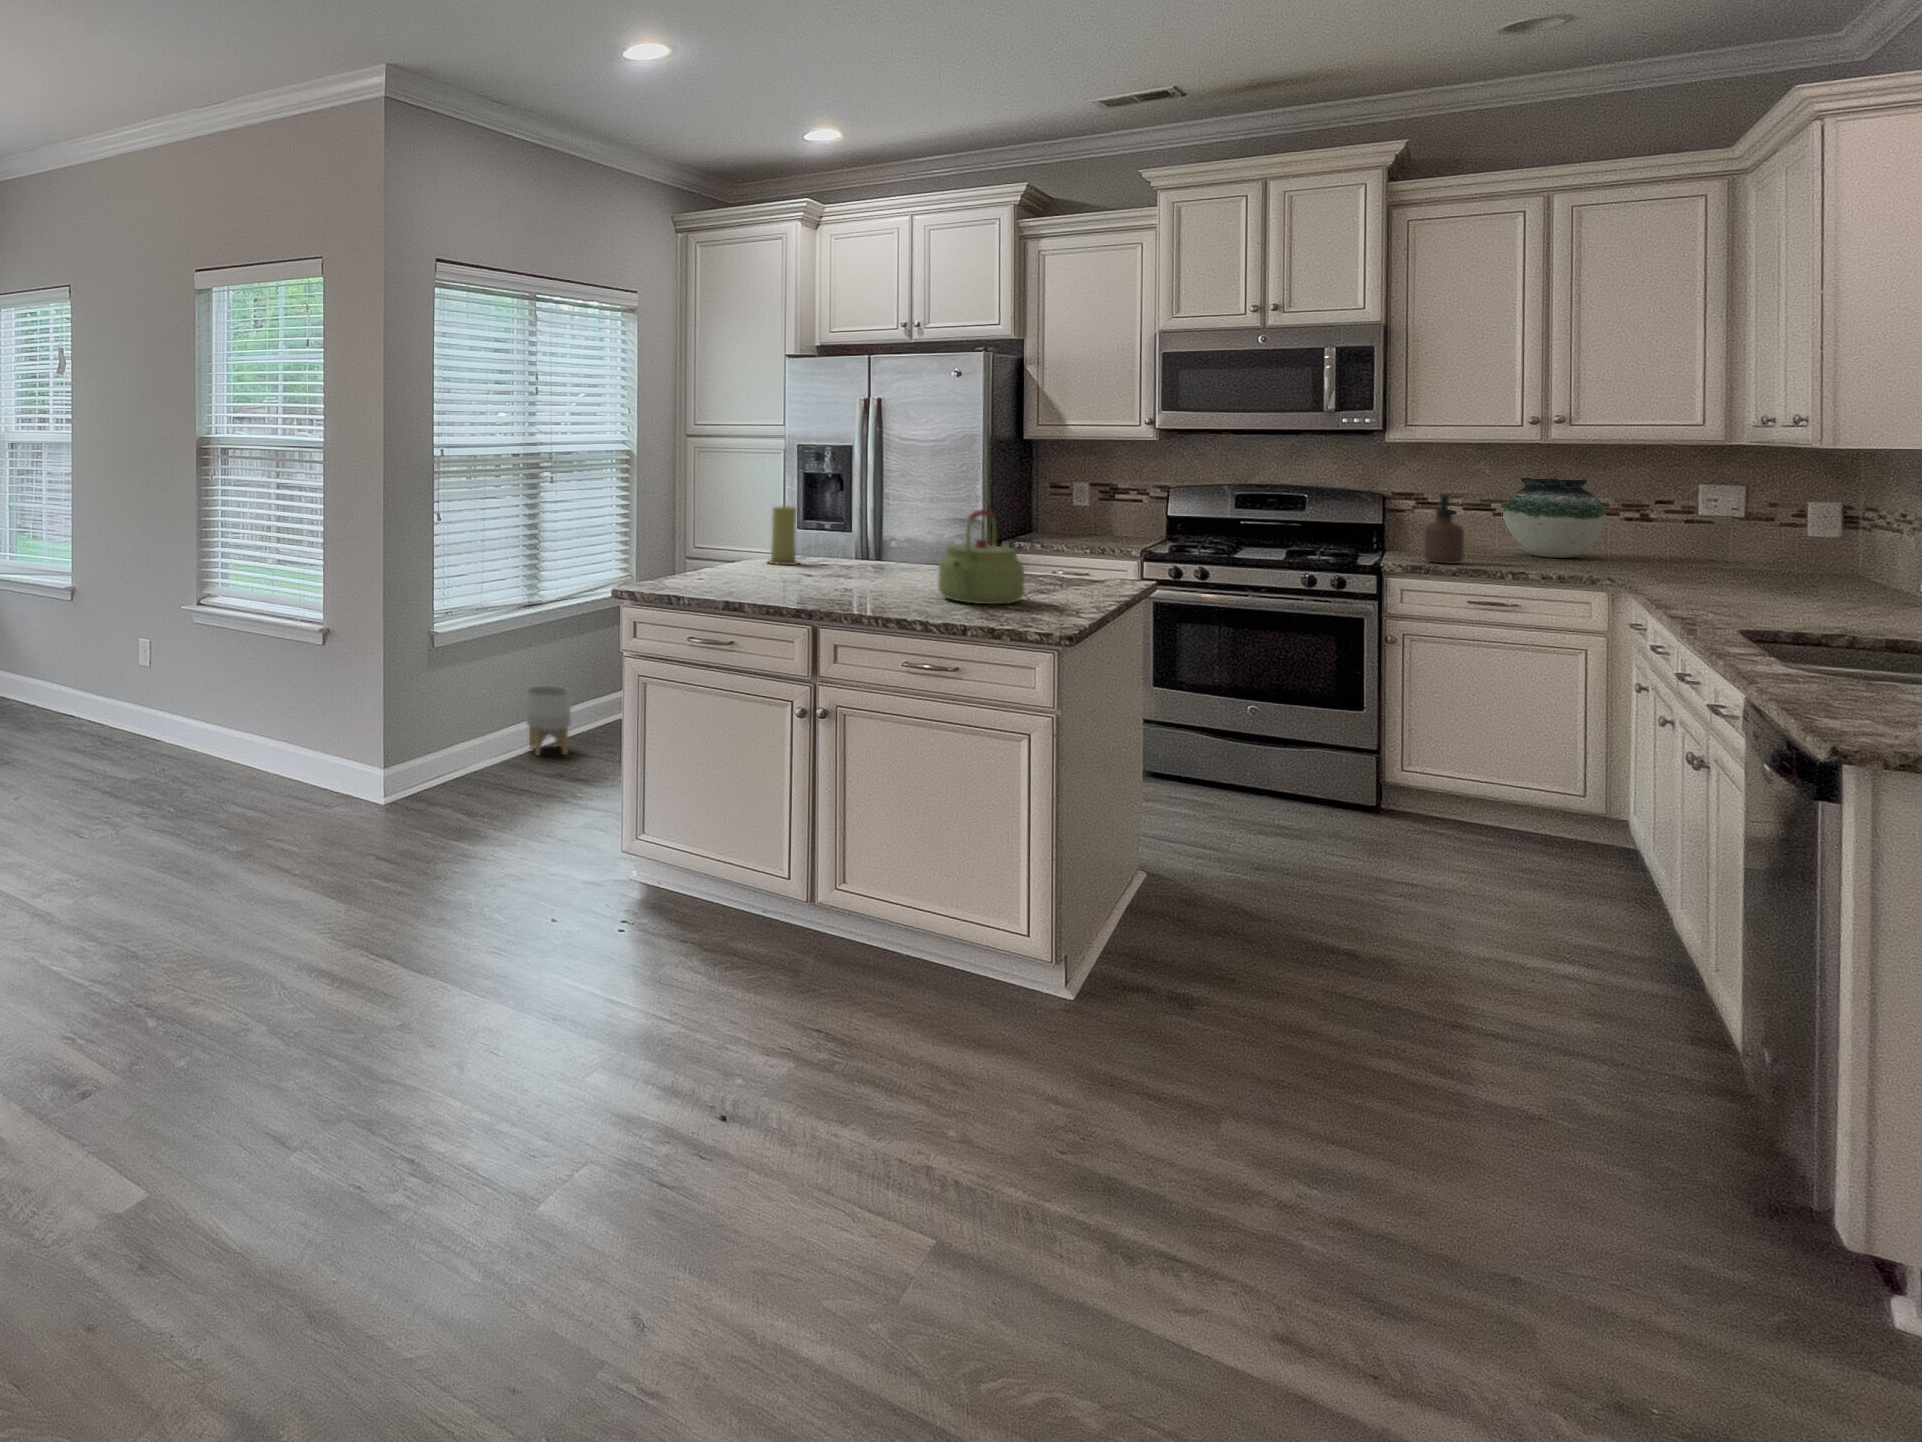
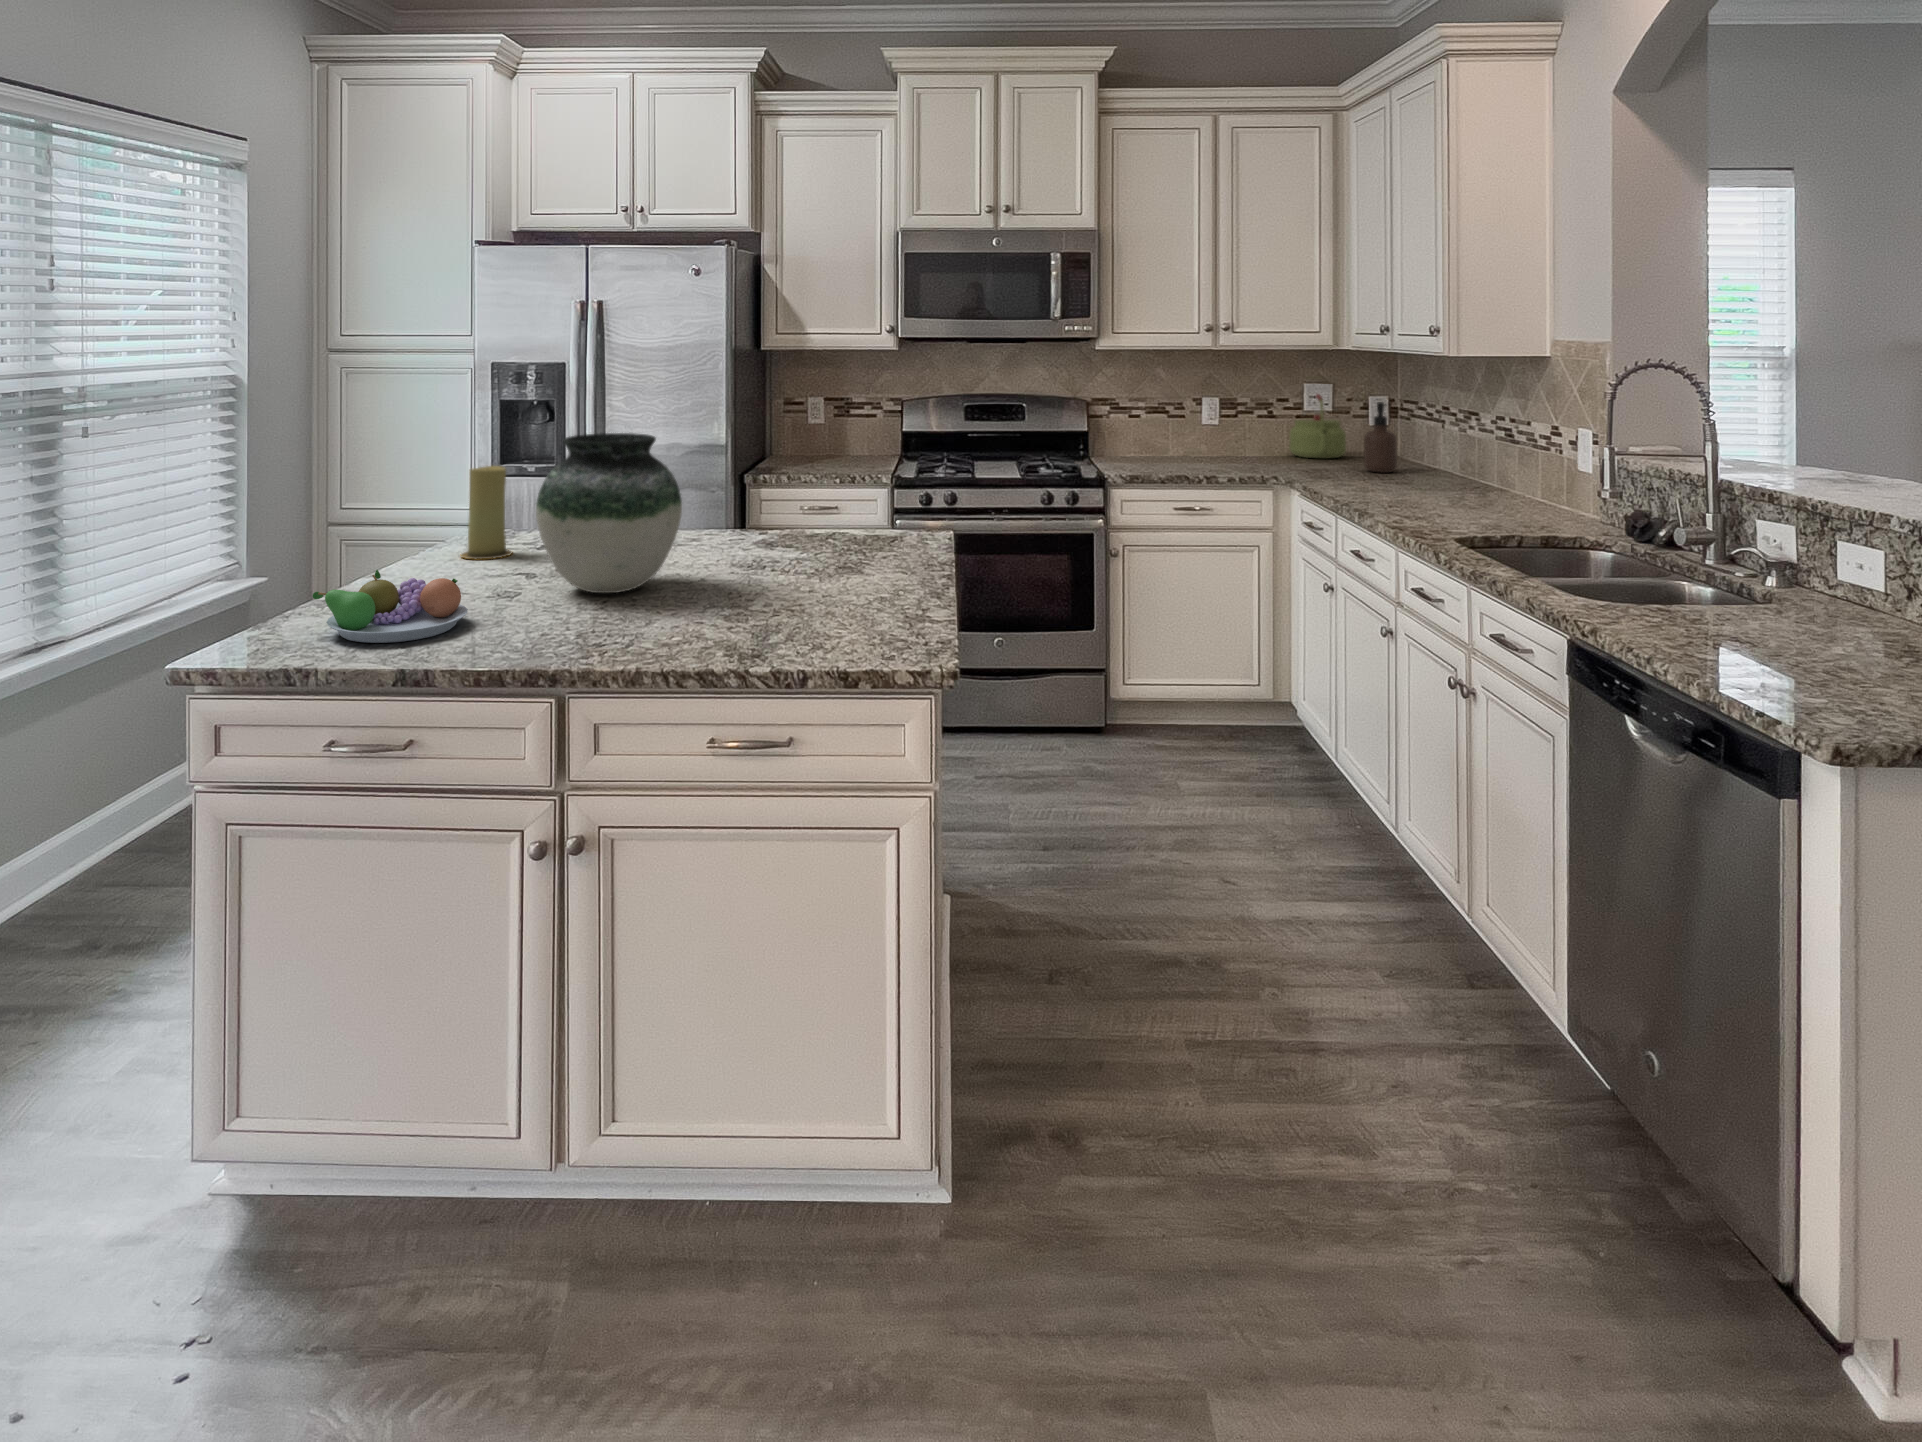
vase: present [1503,477,1606,558] -> present [536,433,682,593]
soap dispenser: present [1424,495,1464,564] -> present [1364,402,1397,473]
kettle: present [938,510,1024,604] -> present [1289,394,1346,458]
fruit bowl: none [680,553,765,591] -> present [313,570,468,643]
planter: present [526,685,571,756] -> none [28,788,119,926]

